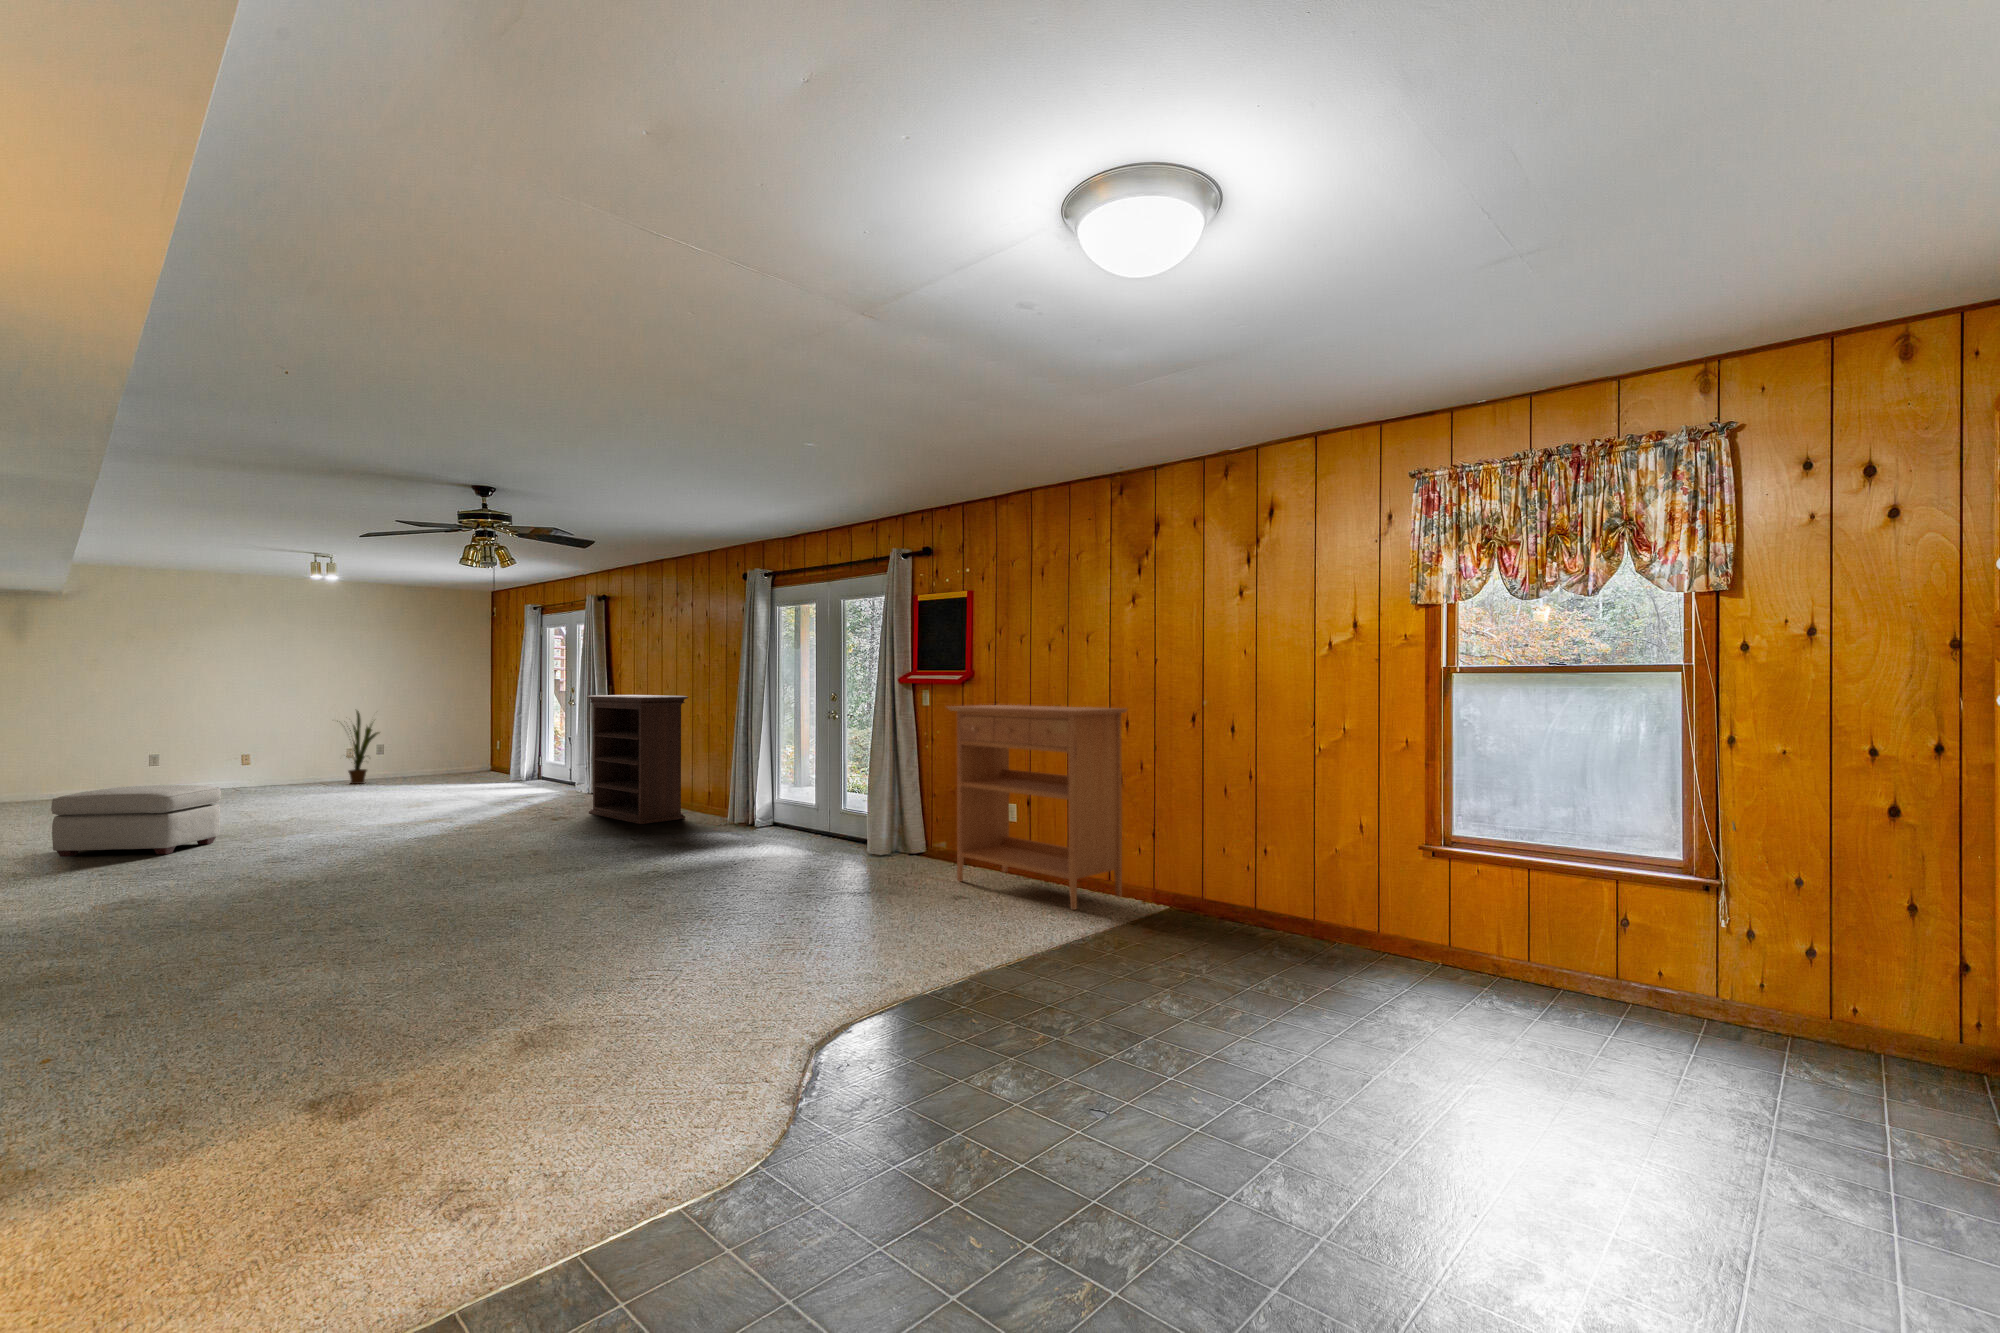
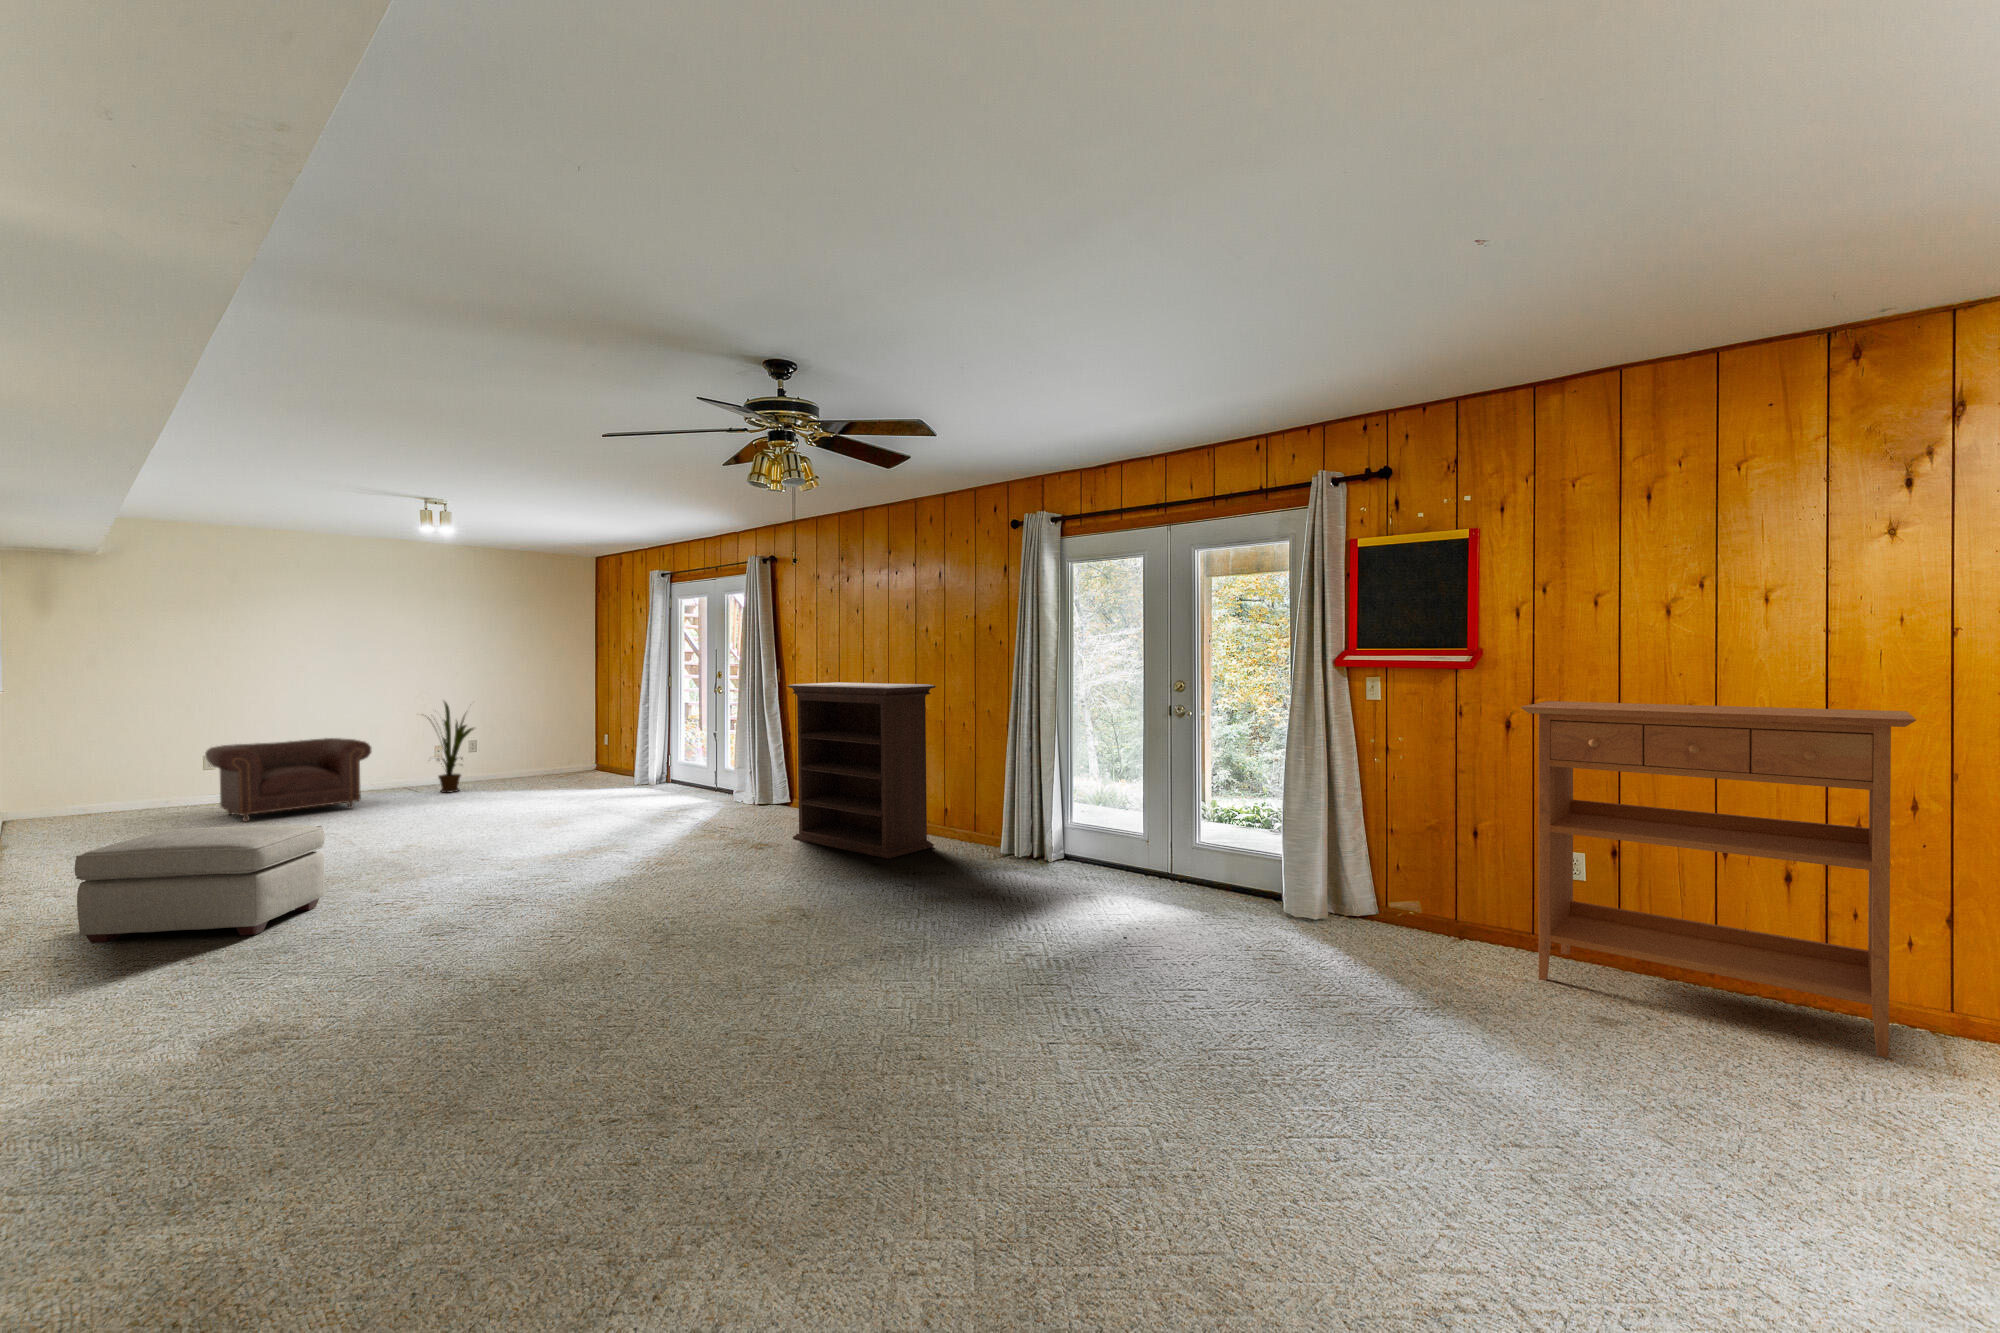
armchair: none [160,738,290,800] -> present [205,738,372,822]

